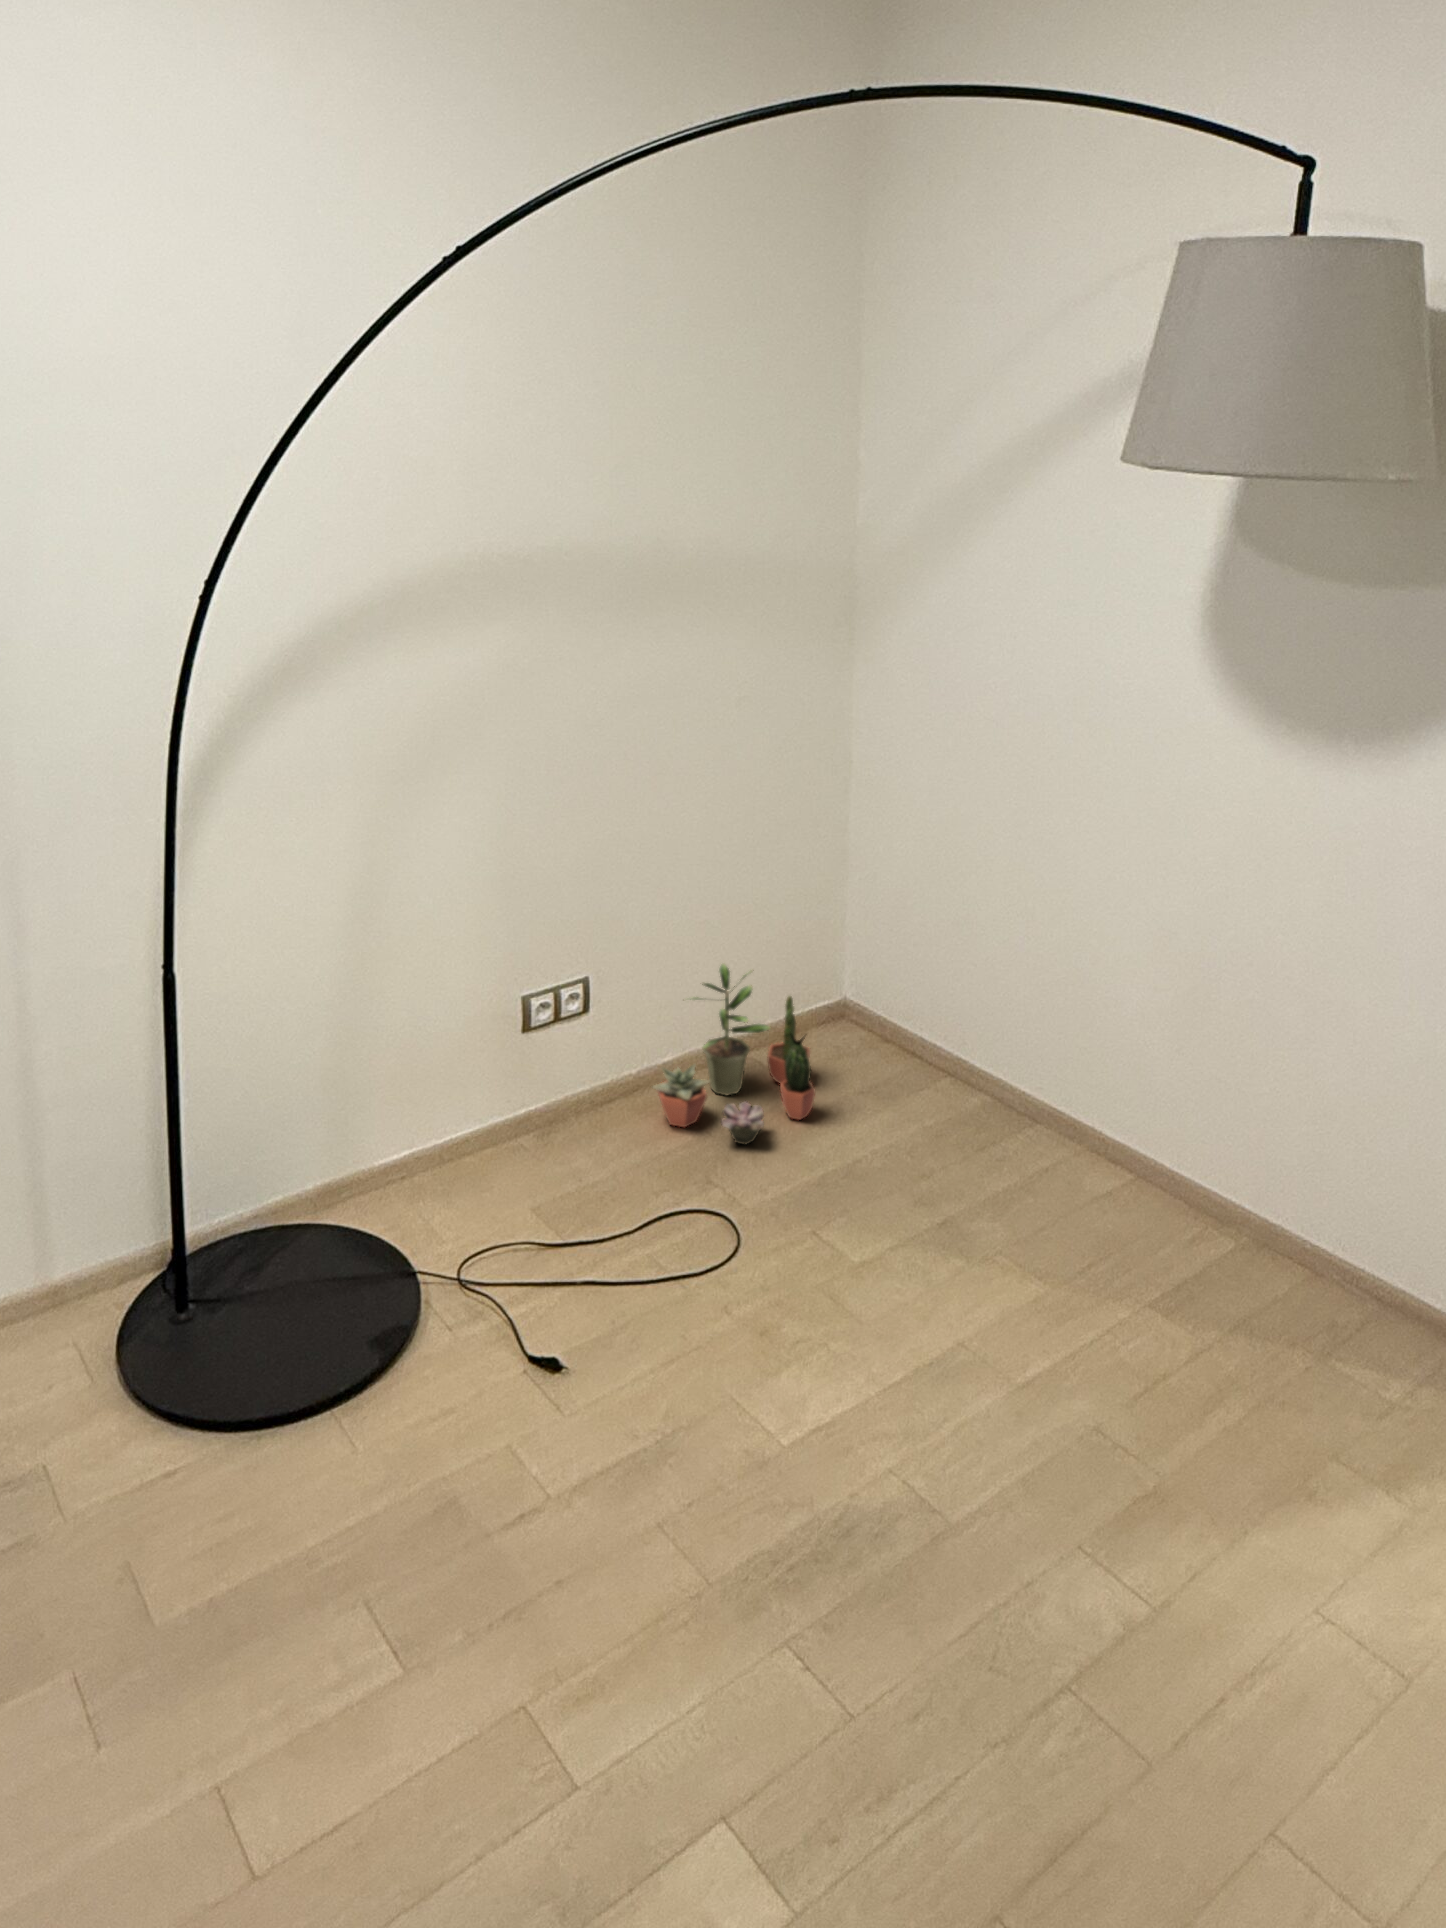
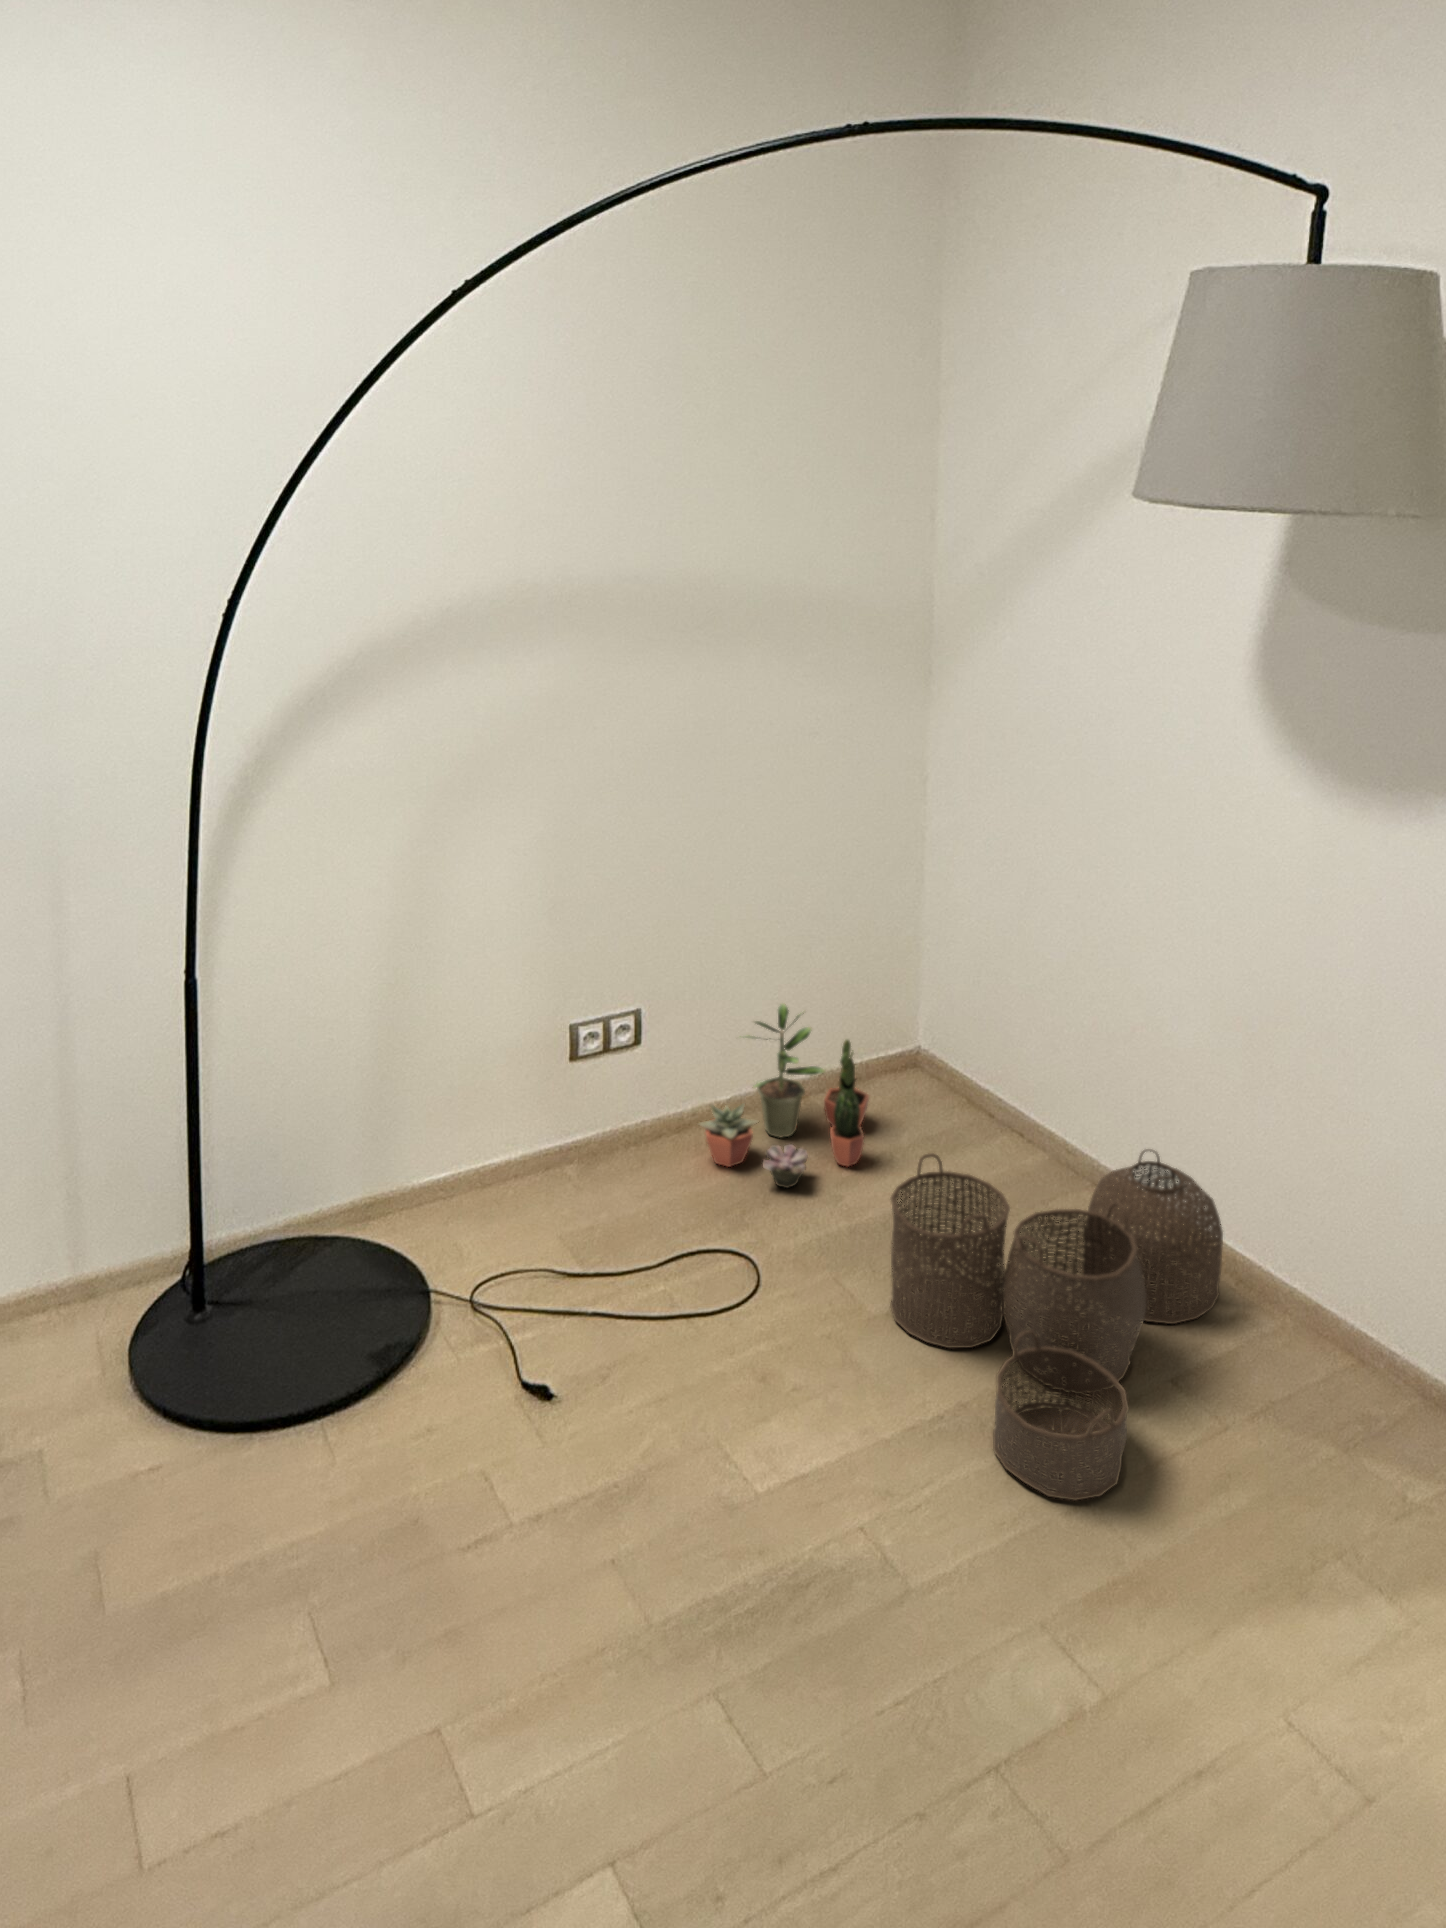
woven basket: none [872,1086,1180,1425] -> present [890,1149,1223,1500]

